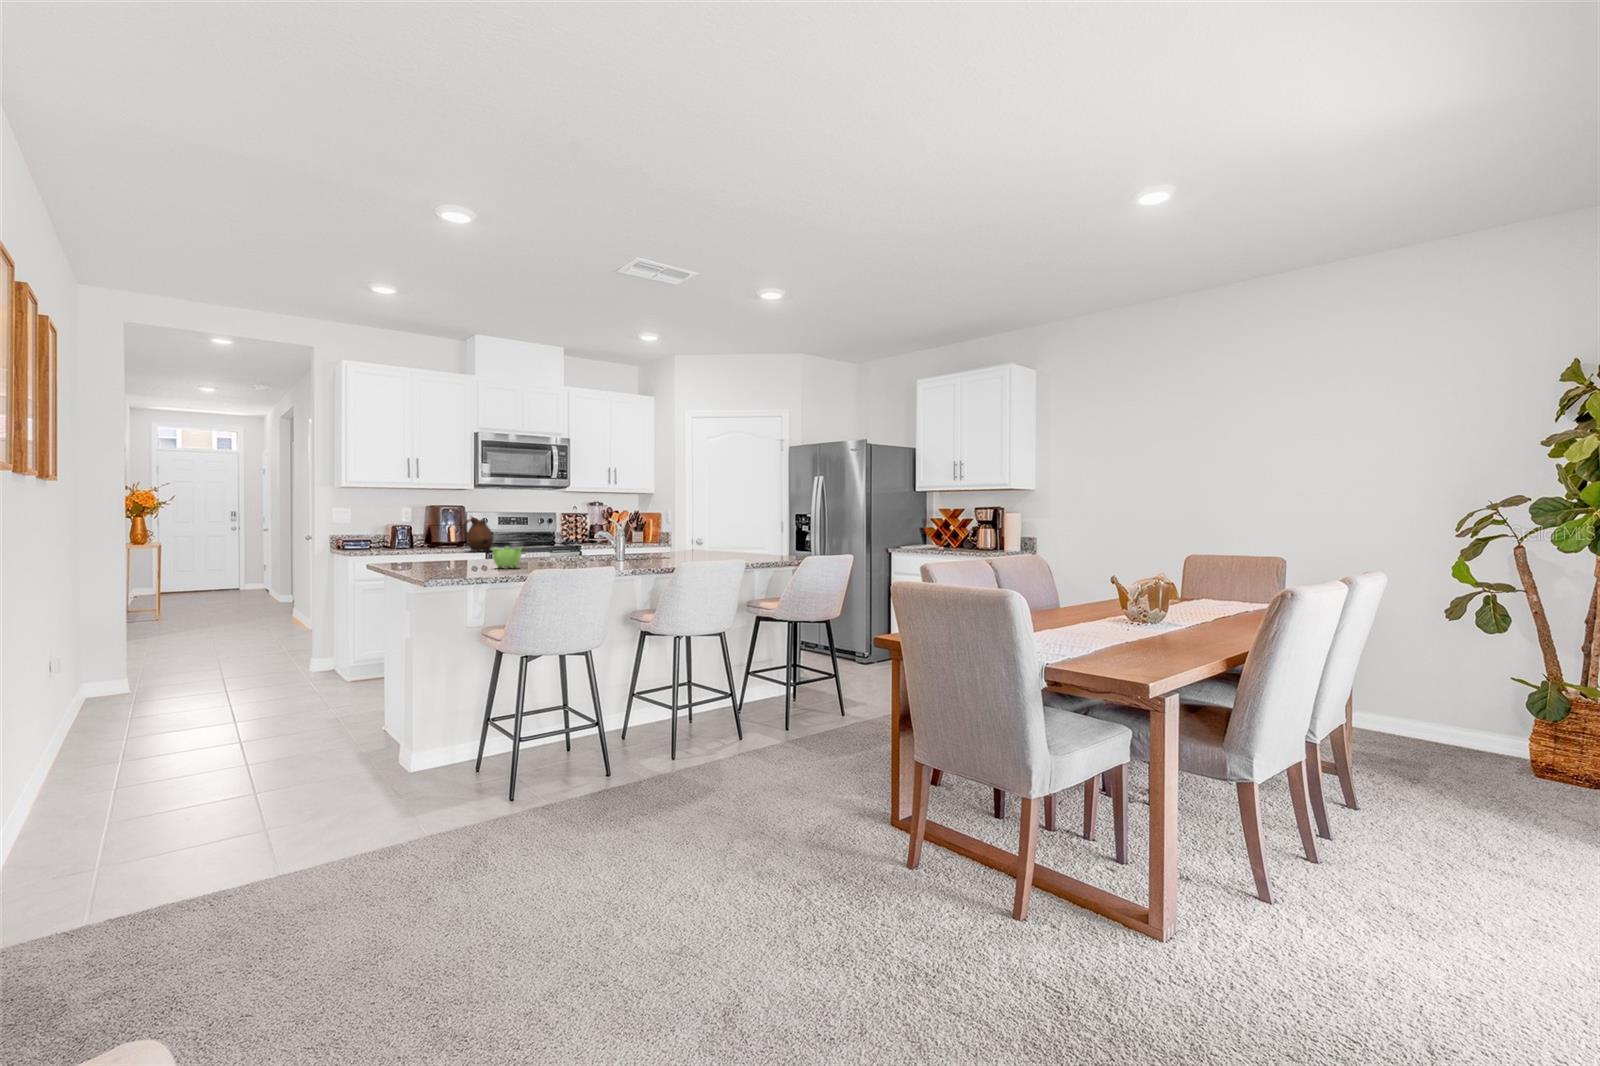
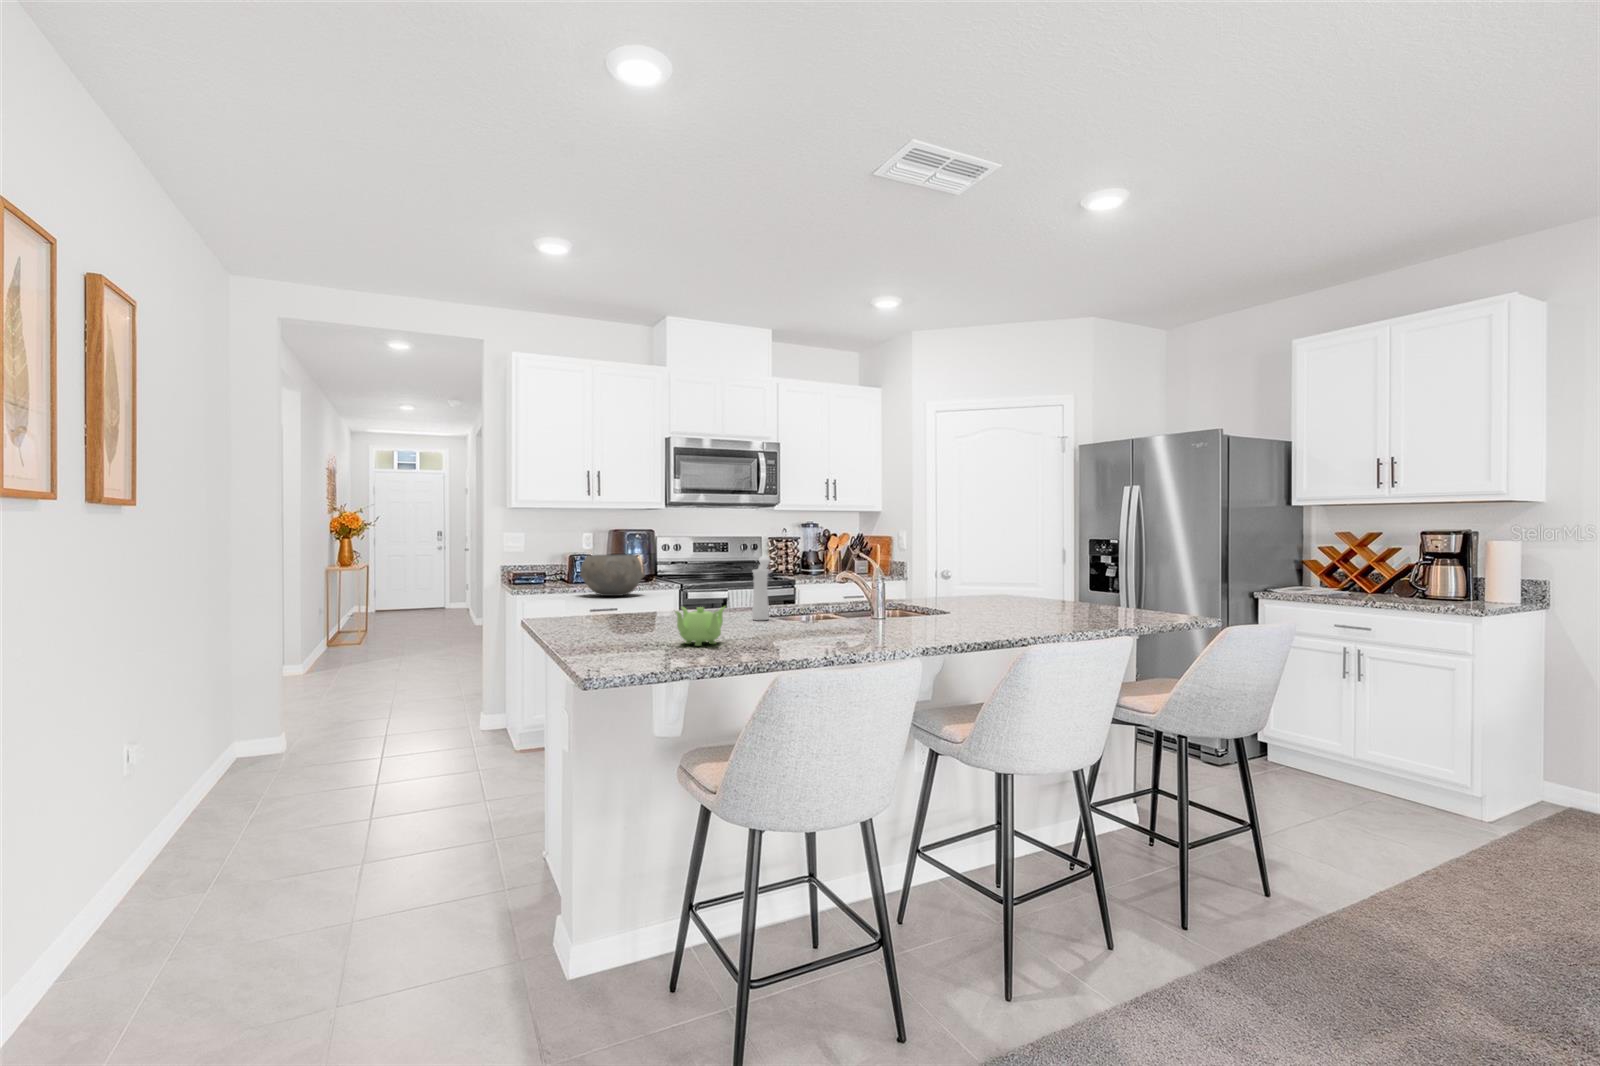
ceramic pitcher: present [463,516,494,551] -> none [649,544,694,592]
pepper mill: none [542,521,555,561] -> present [752,556,770,620]
ceramic bowl: none [408,523,461,554] -> present [580,554,645,596]

